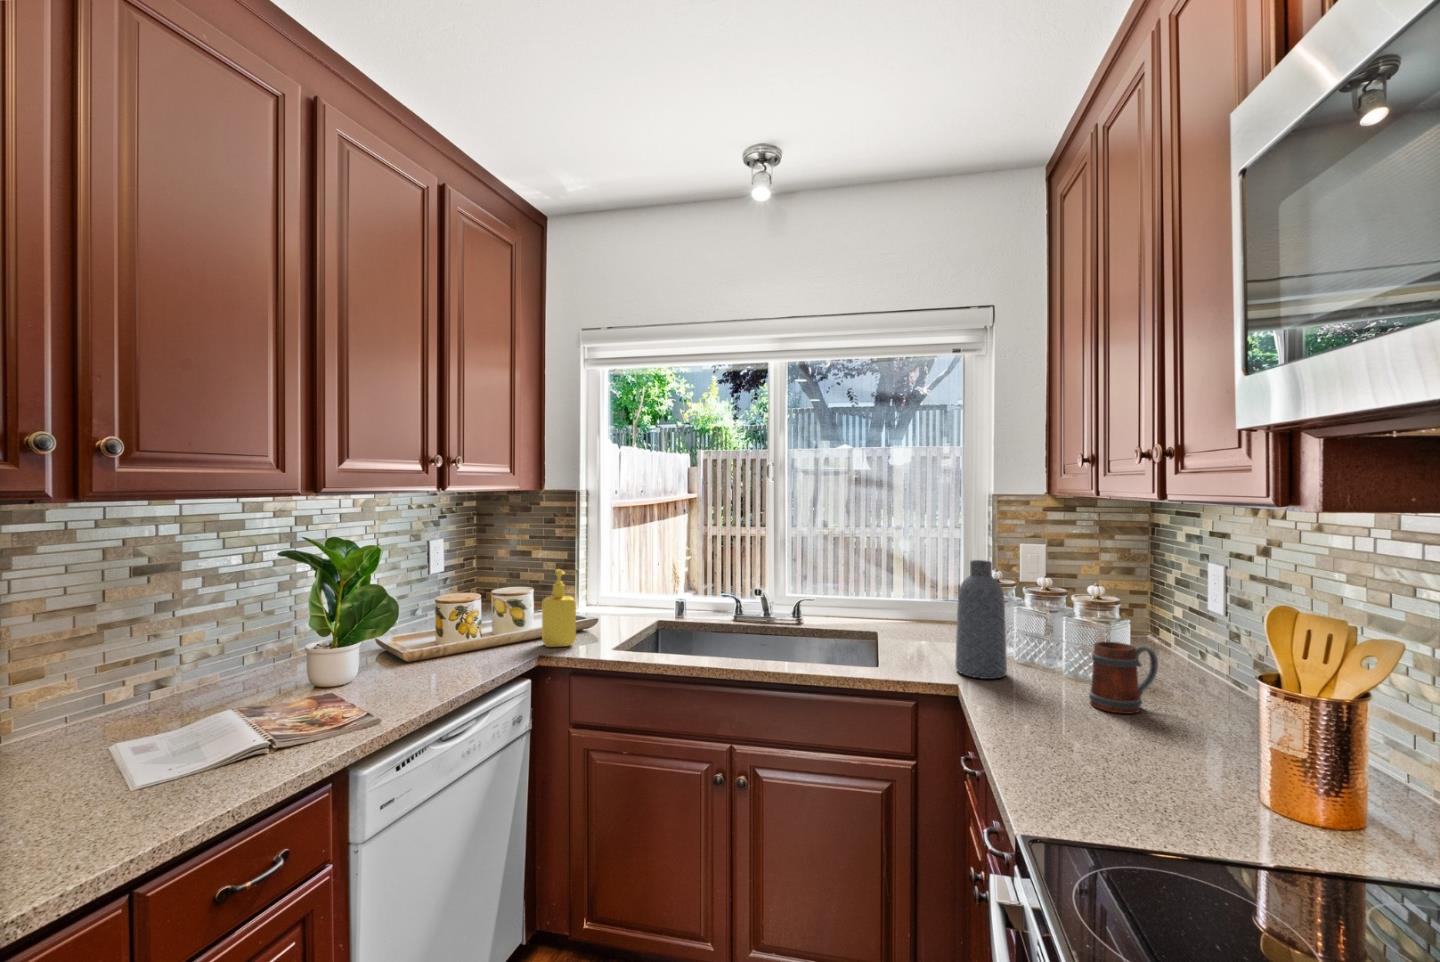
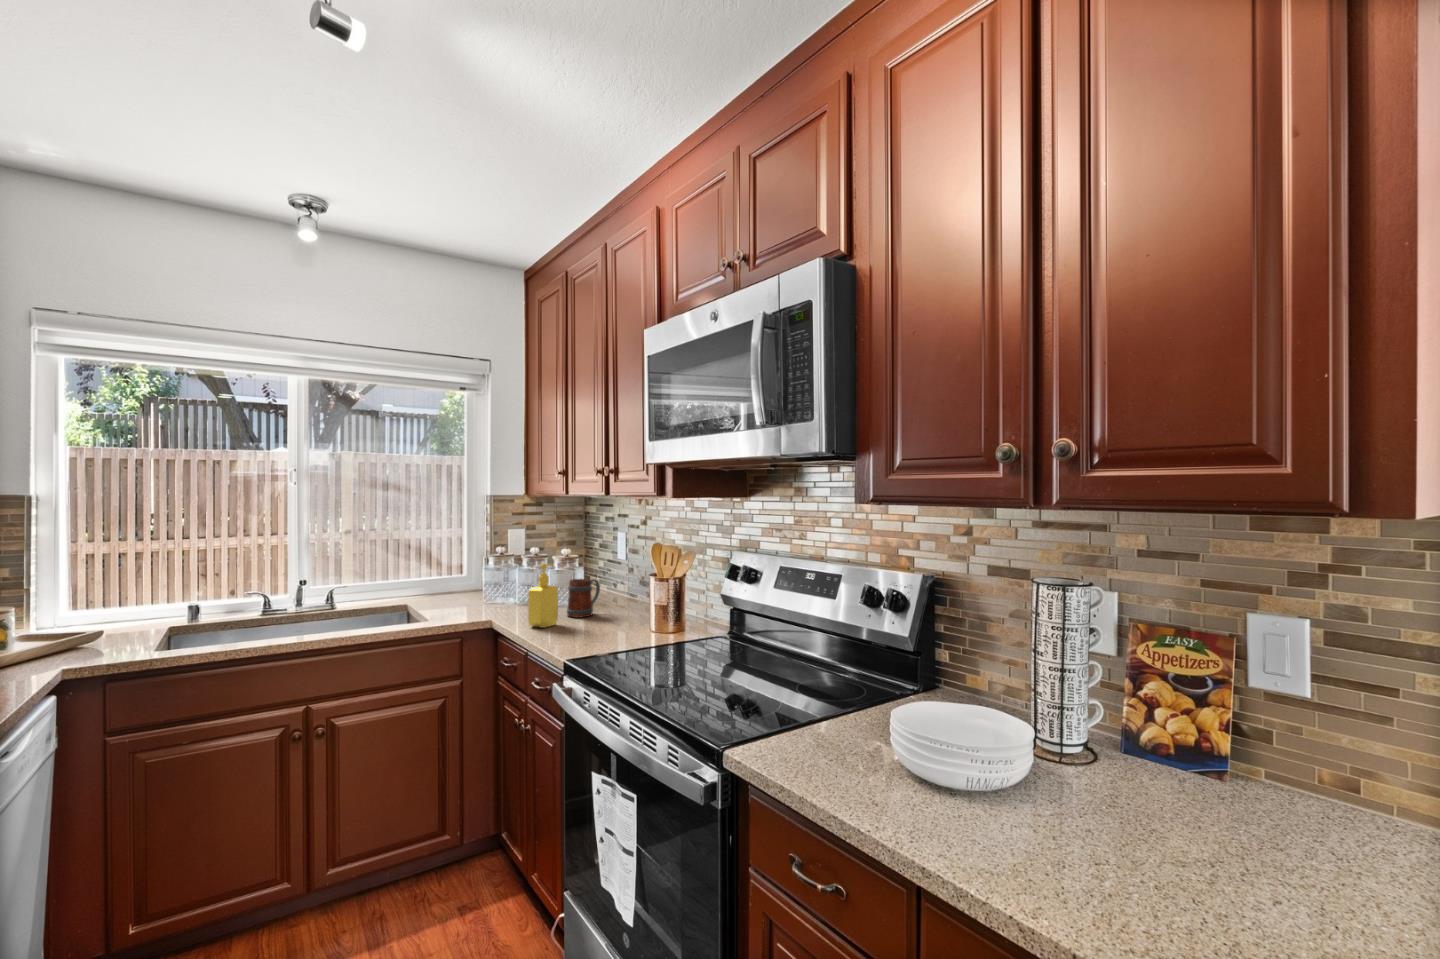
vase: present [955,560,1007,679] -> none [482,539,516,616]
soap dispenser: present [542,569,576,647] -> present [528,563,558,628]

